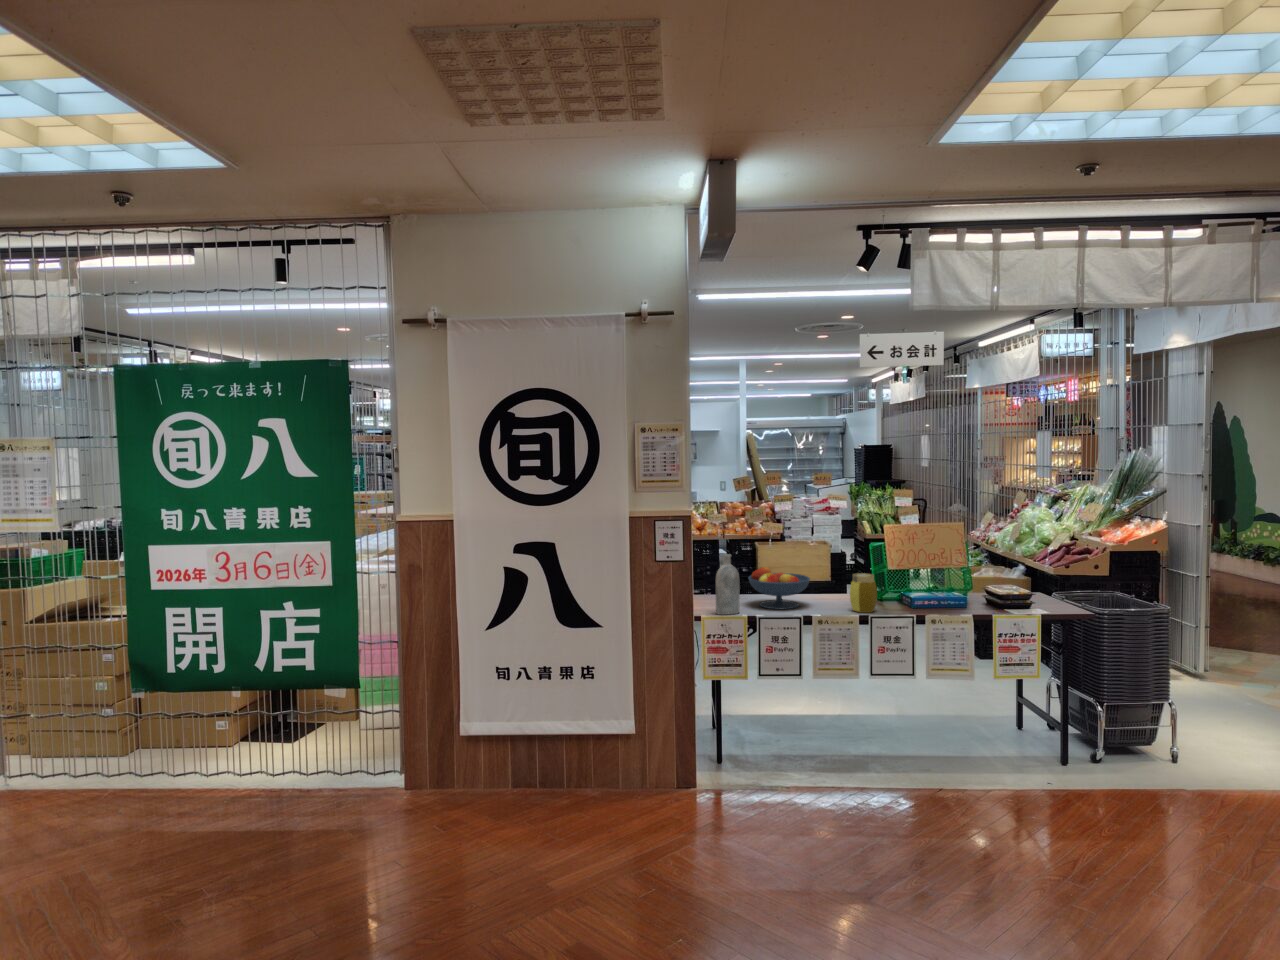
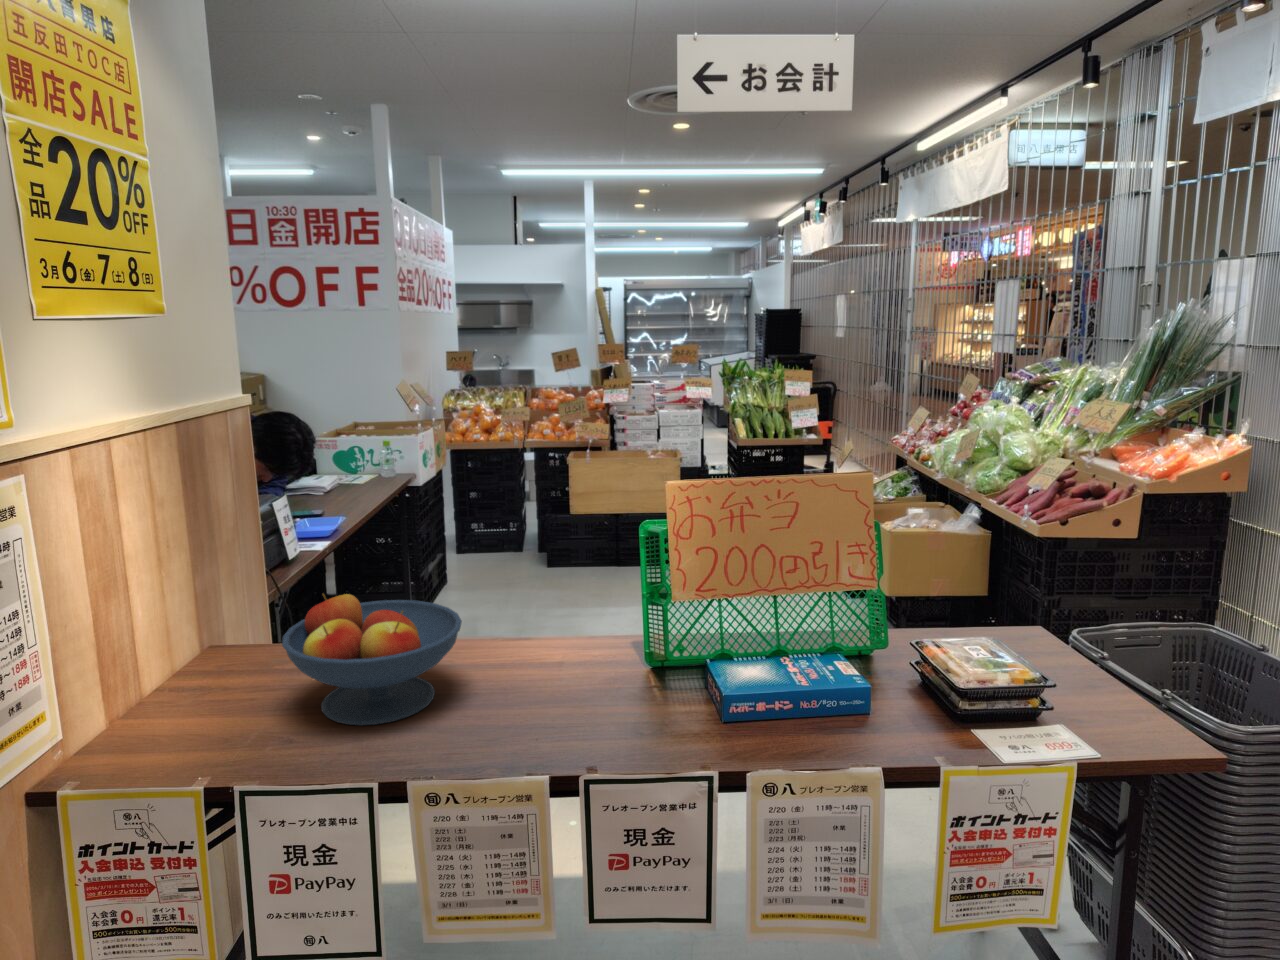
bottle: present [716,554,740,615] -> none [122,584,219,769]
jar: present [850,573,877,613] -> none [549,623,626,744]

